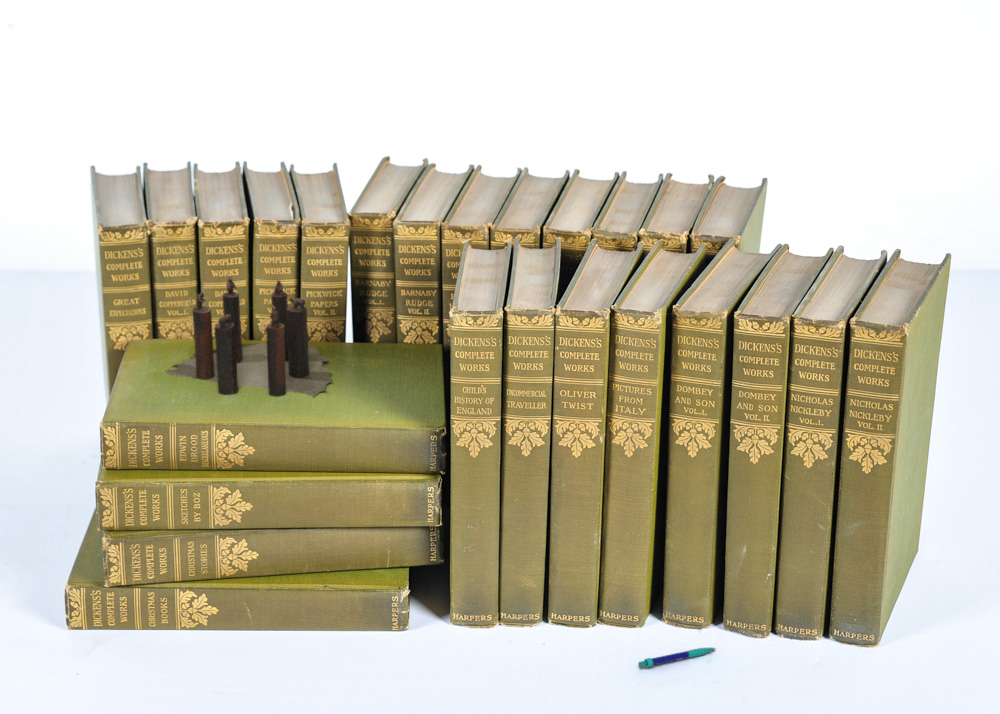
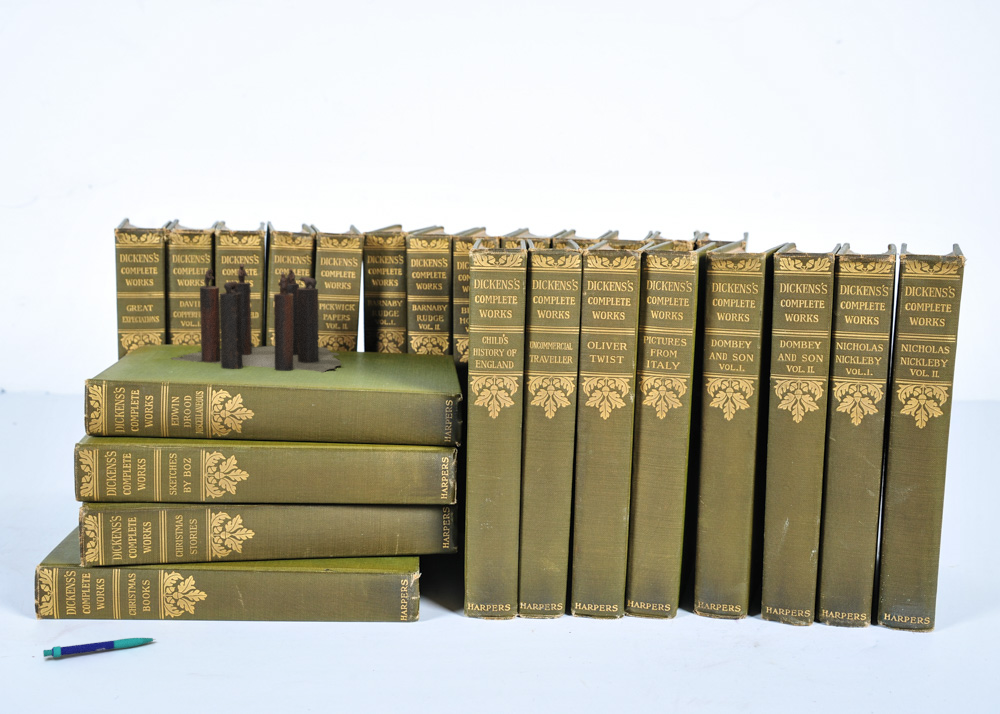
pen: present [638,648,716,667] -> present [43,638,155,657]

